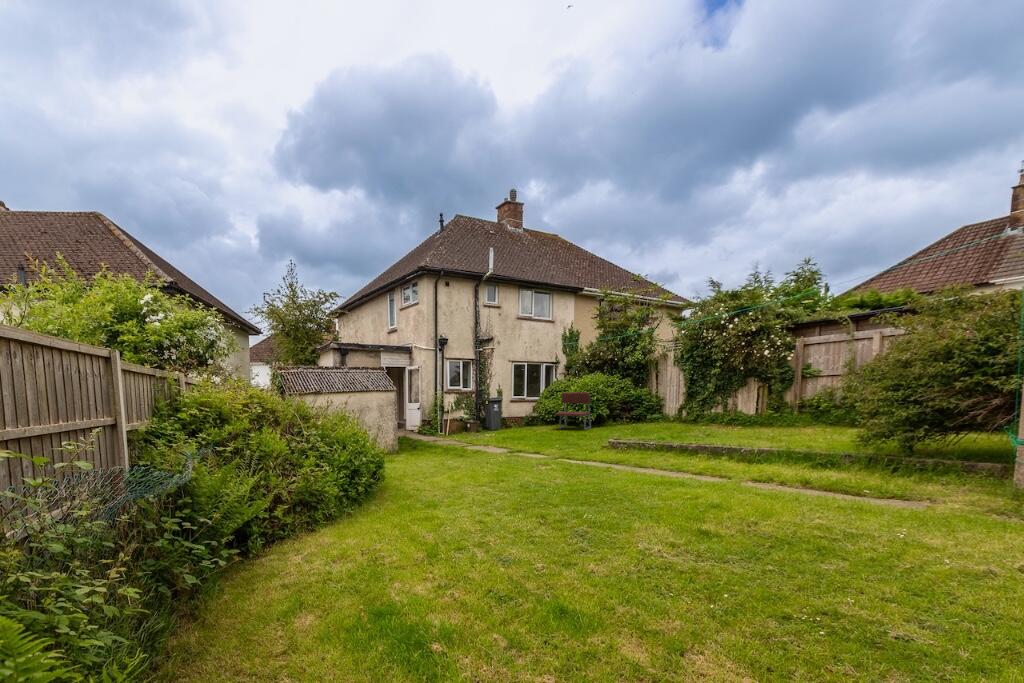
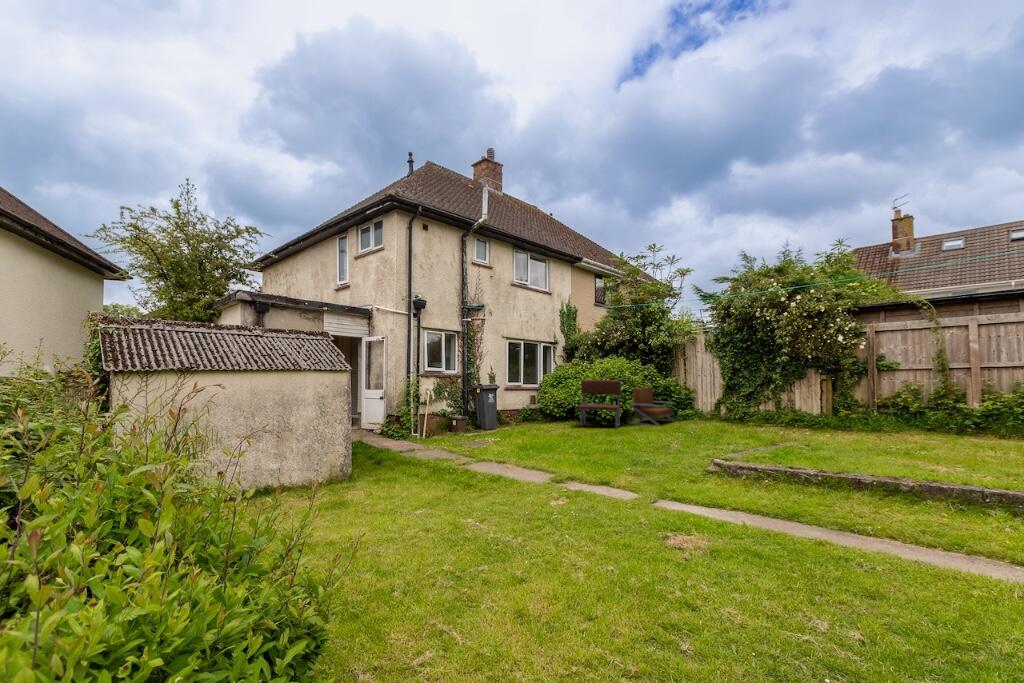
lounge chair: none [599,396,641,429] -> present [629,387,675,426]

